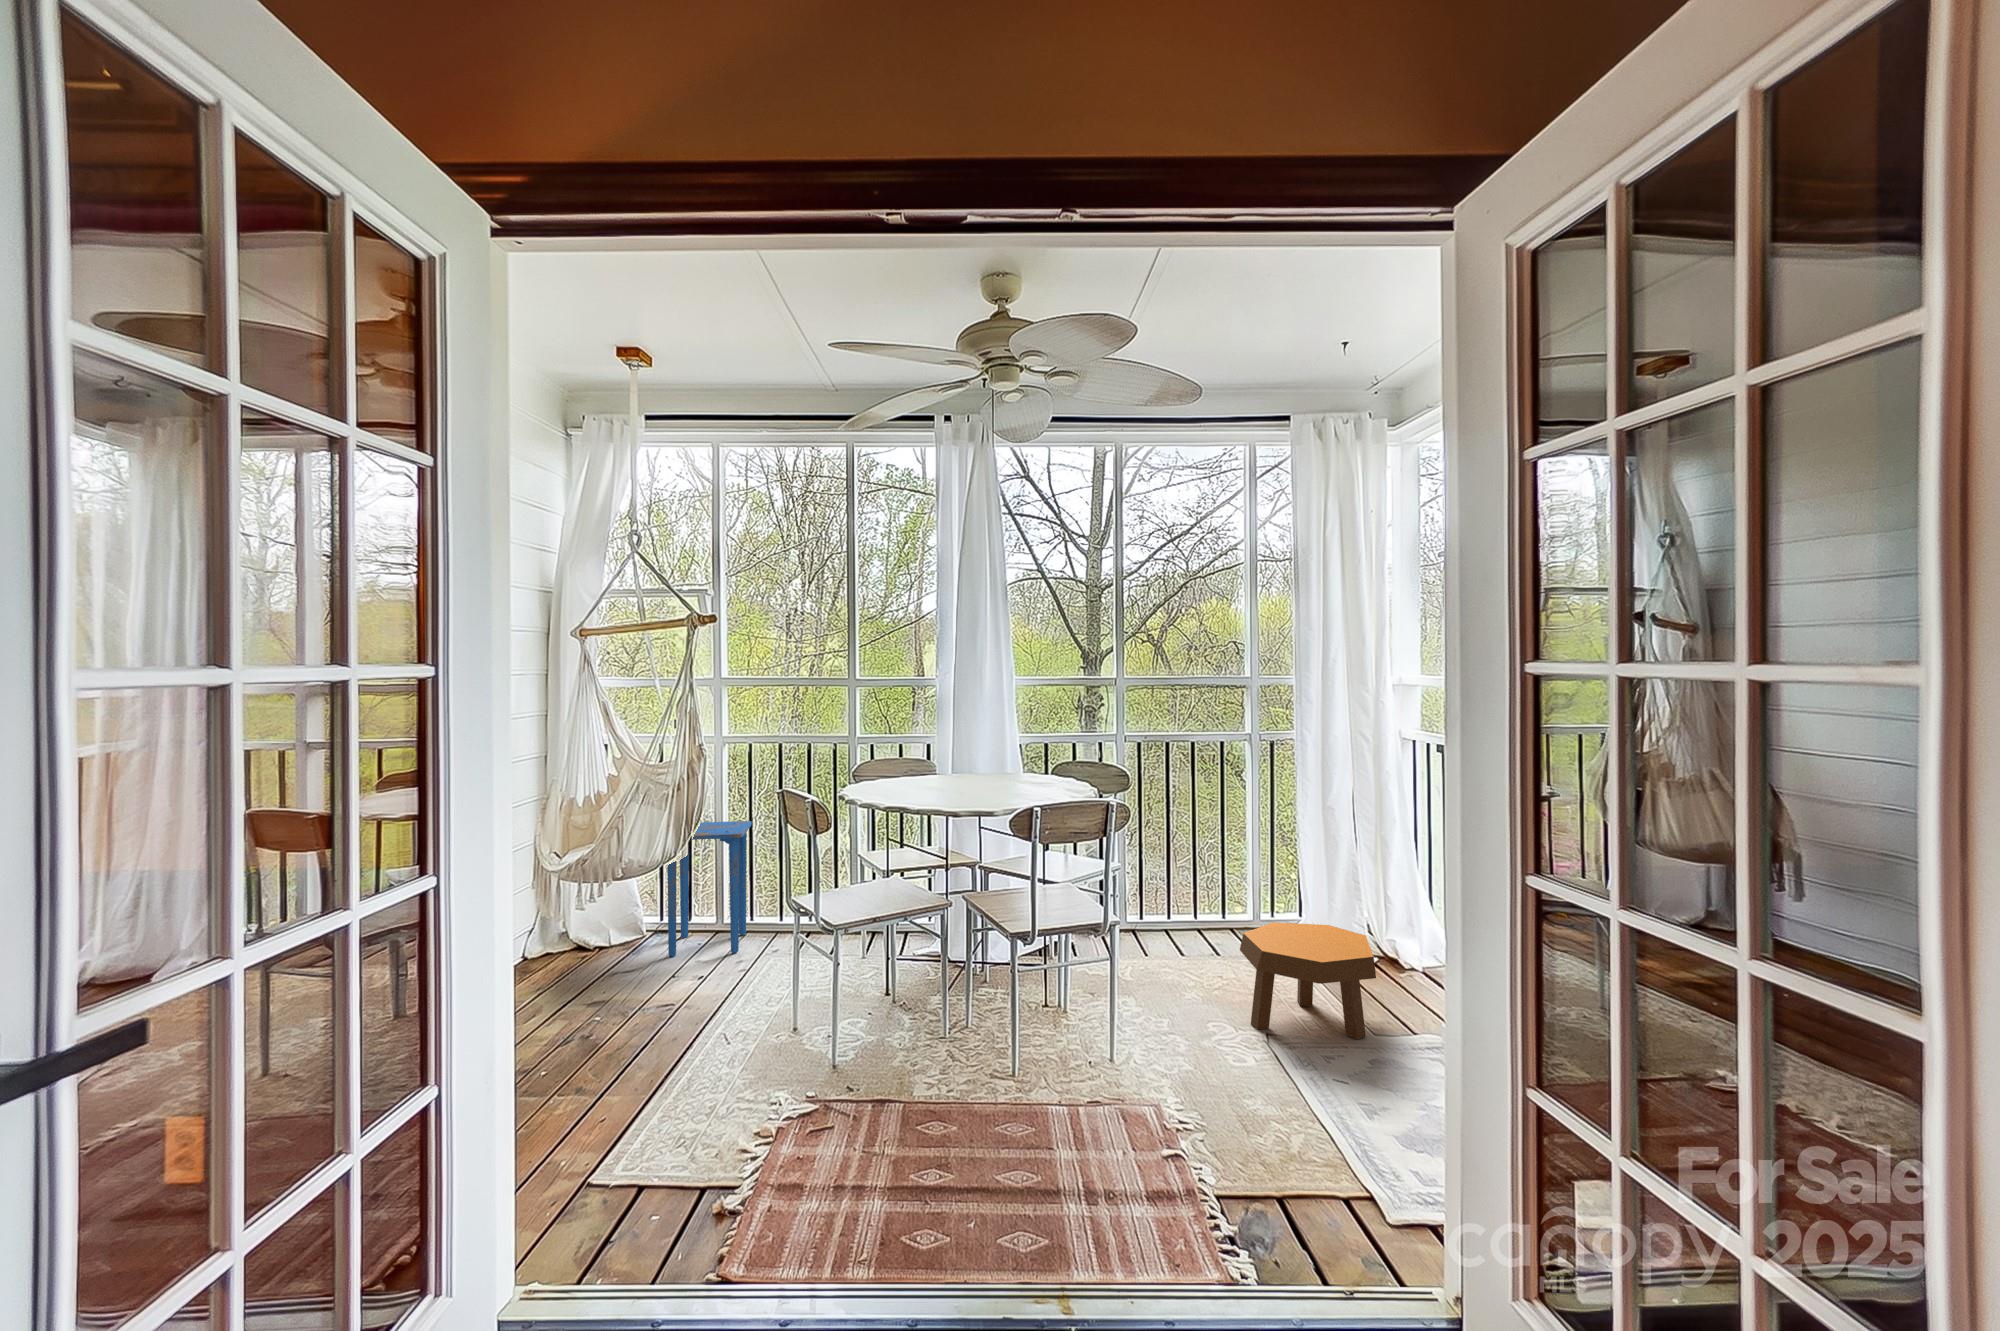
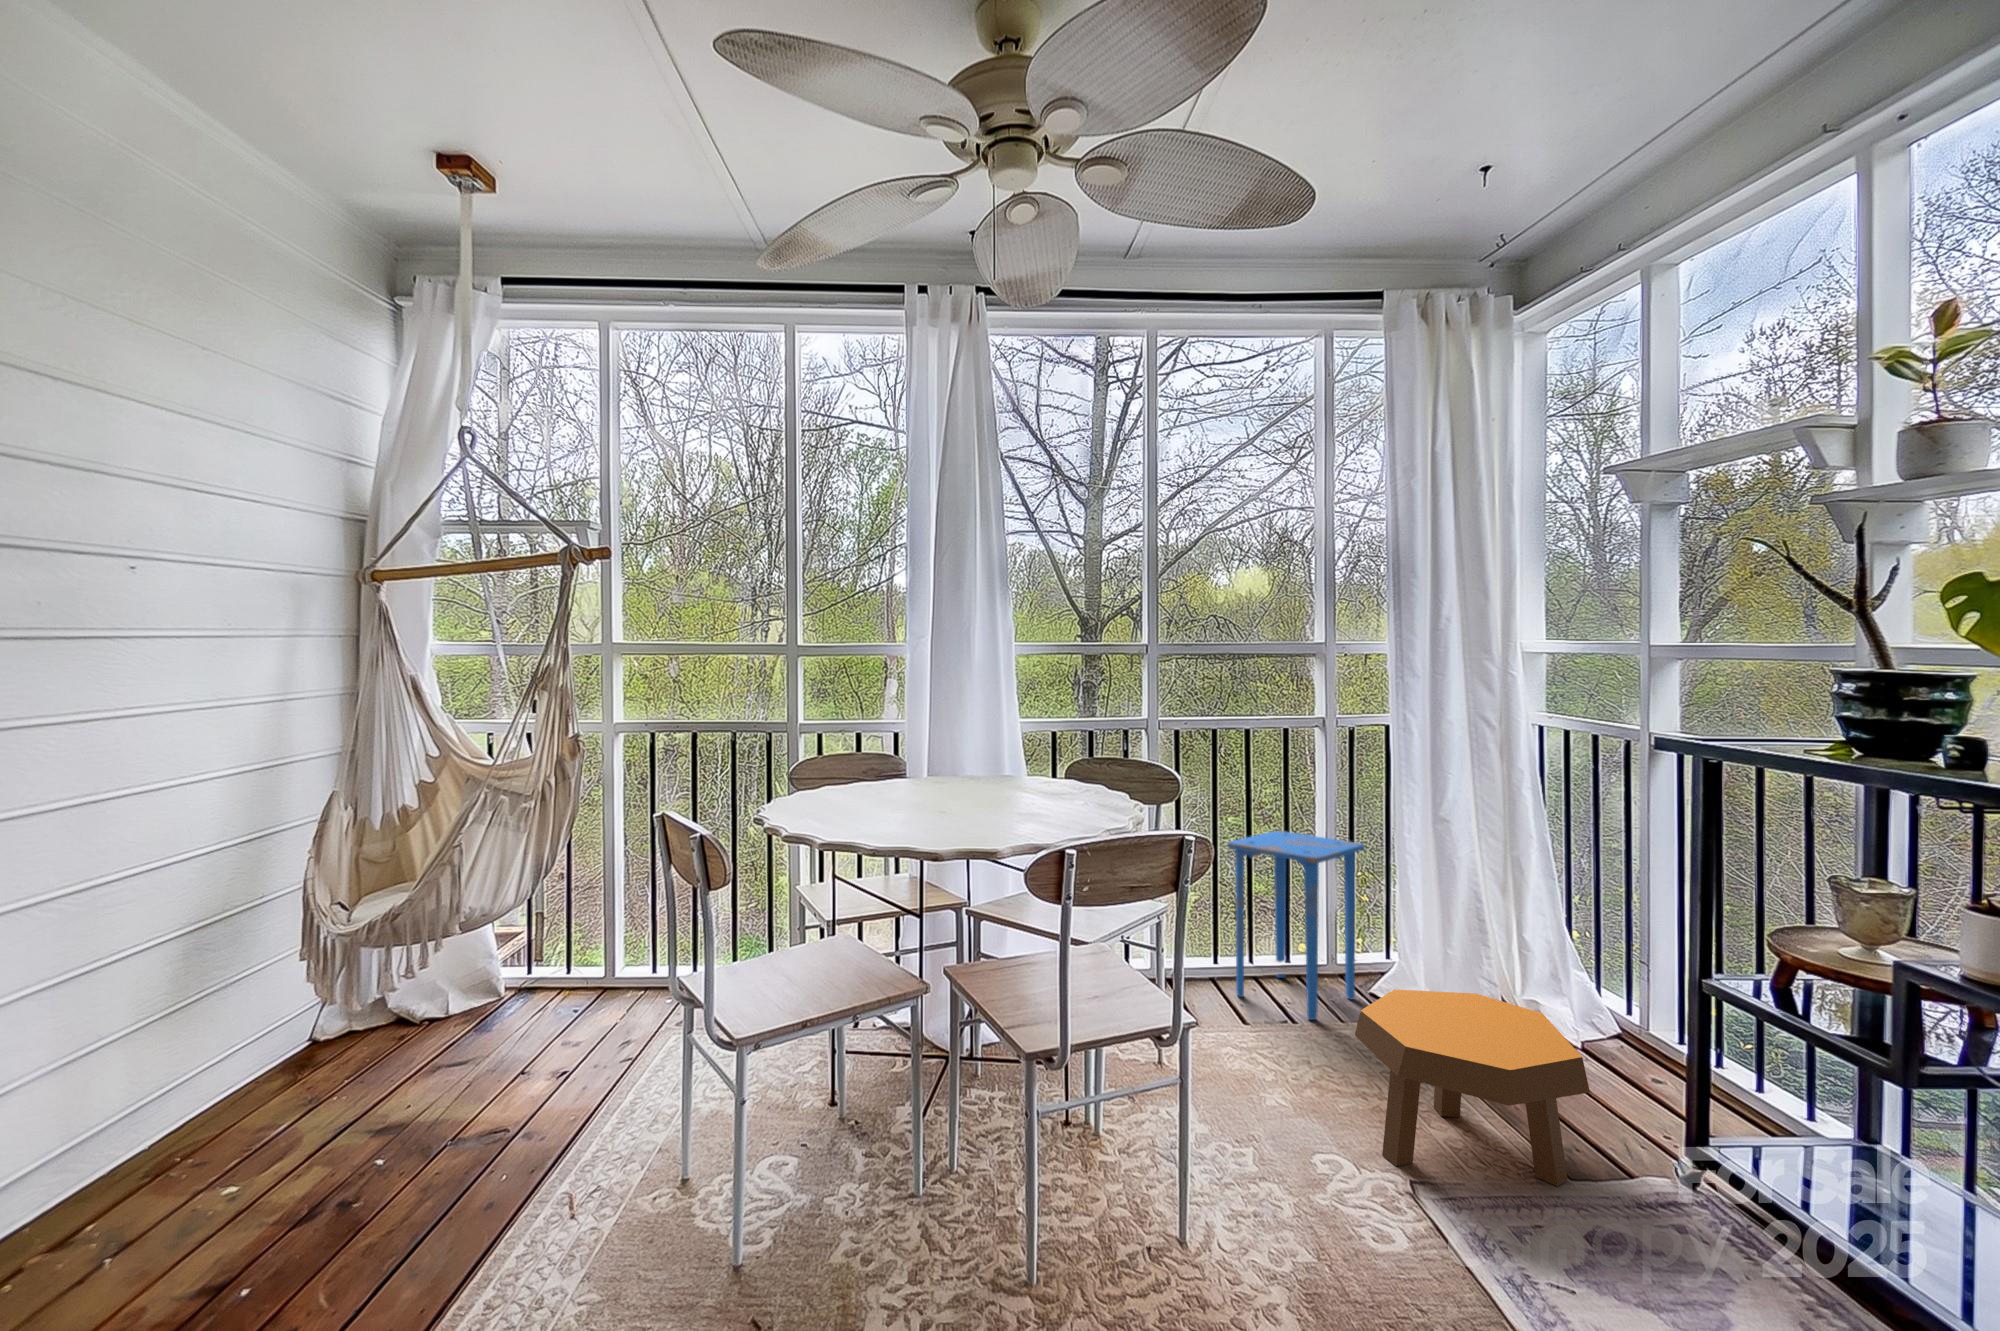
side table: present [667,821,751,957] -> present [1228,831,1364,1020]

